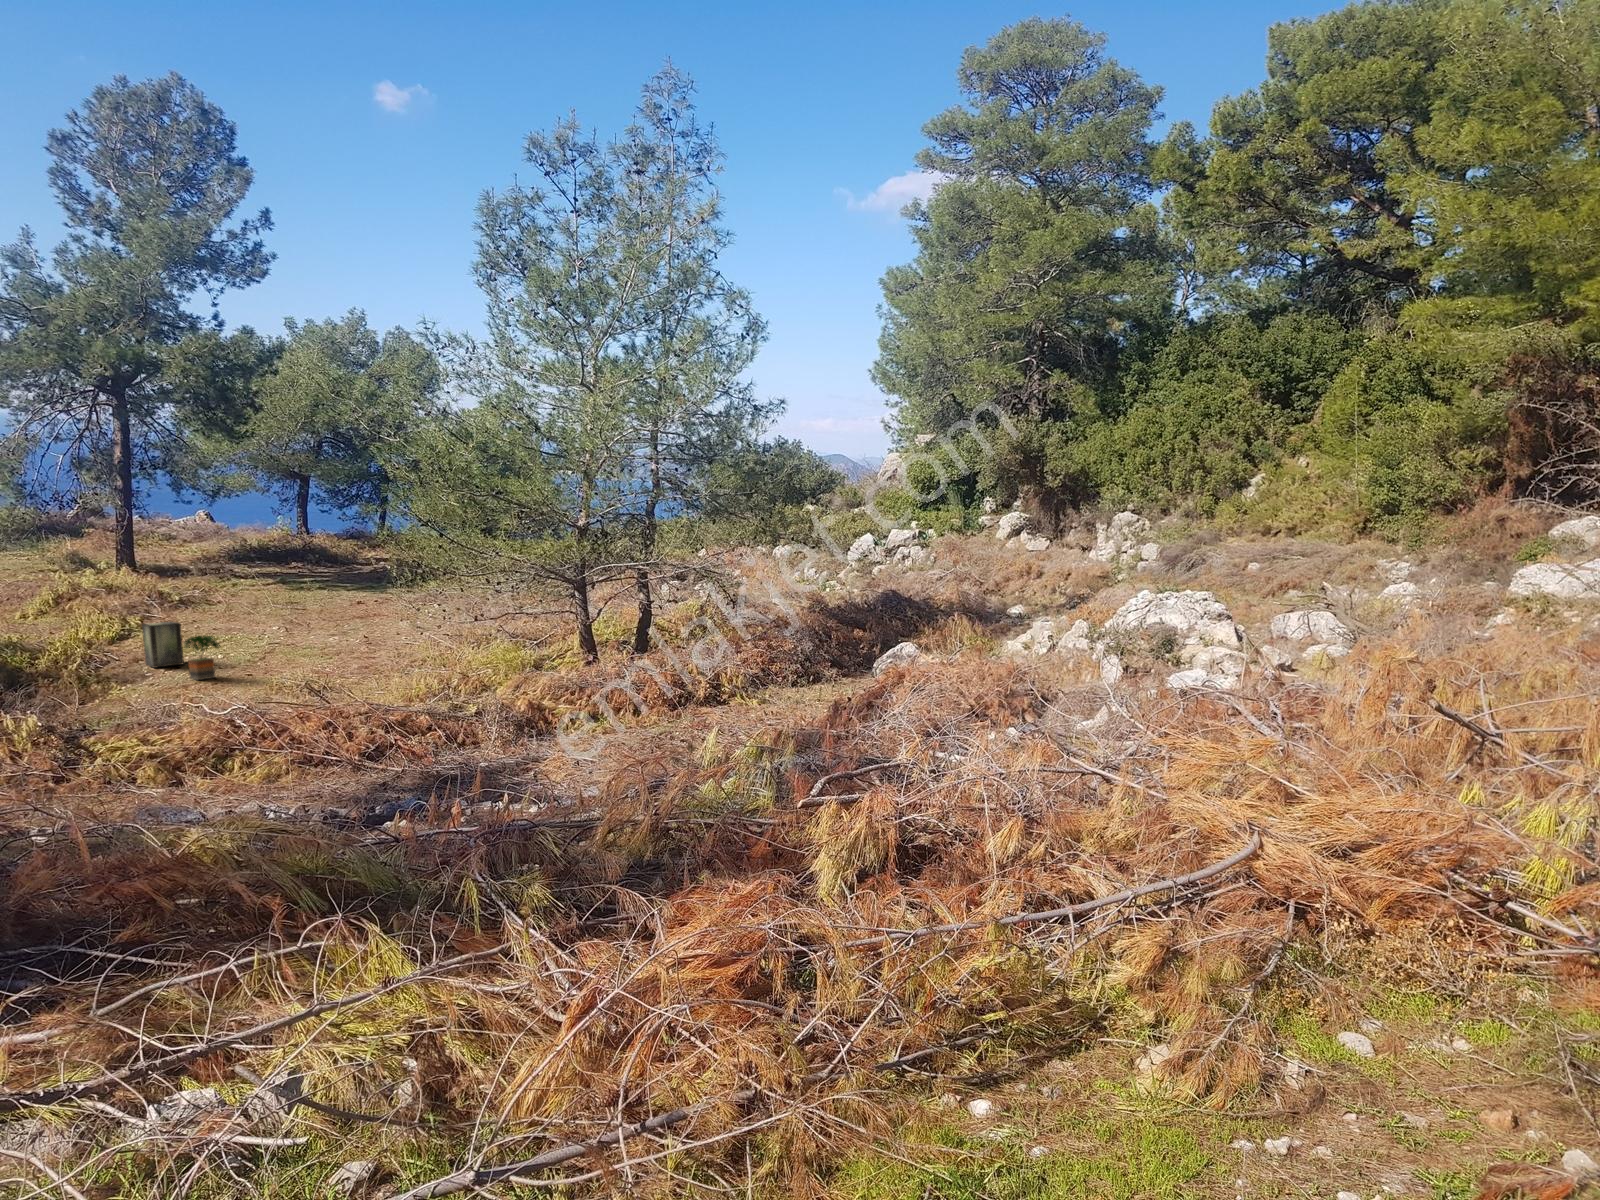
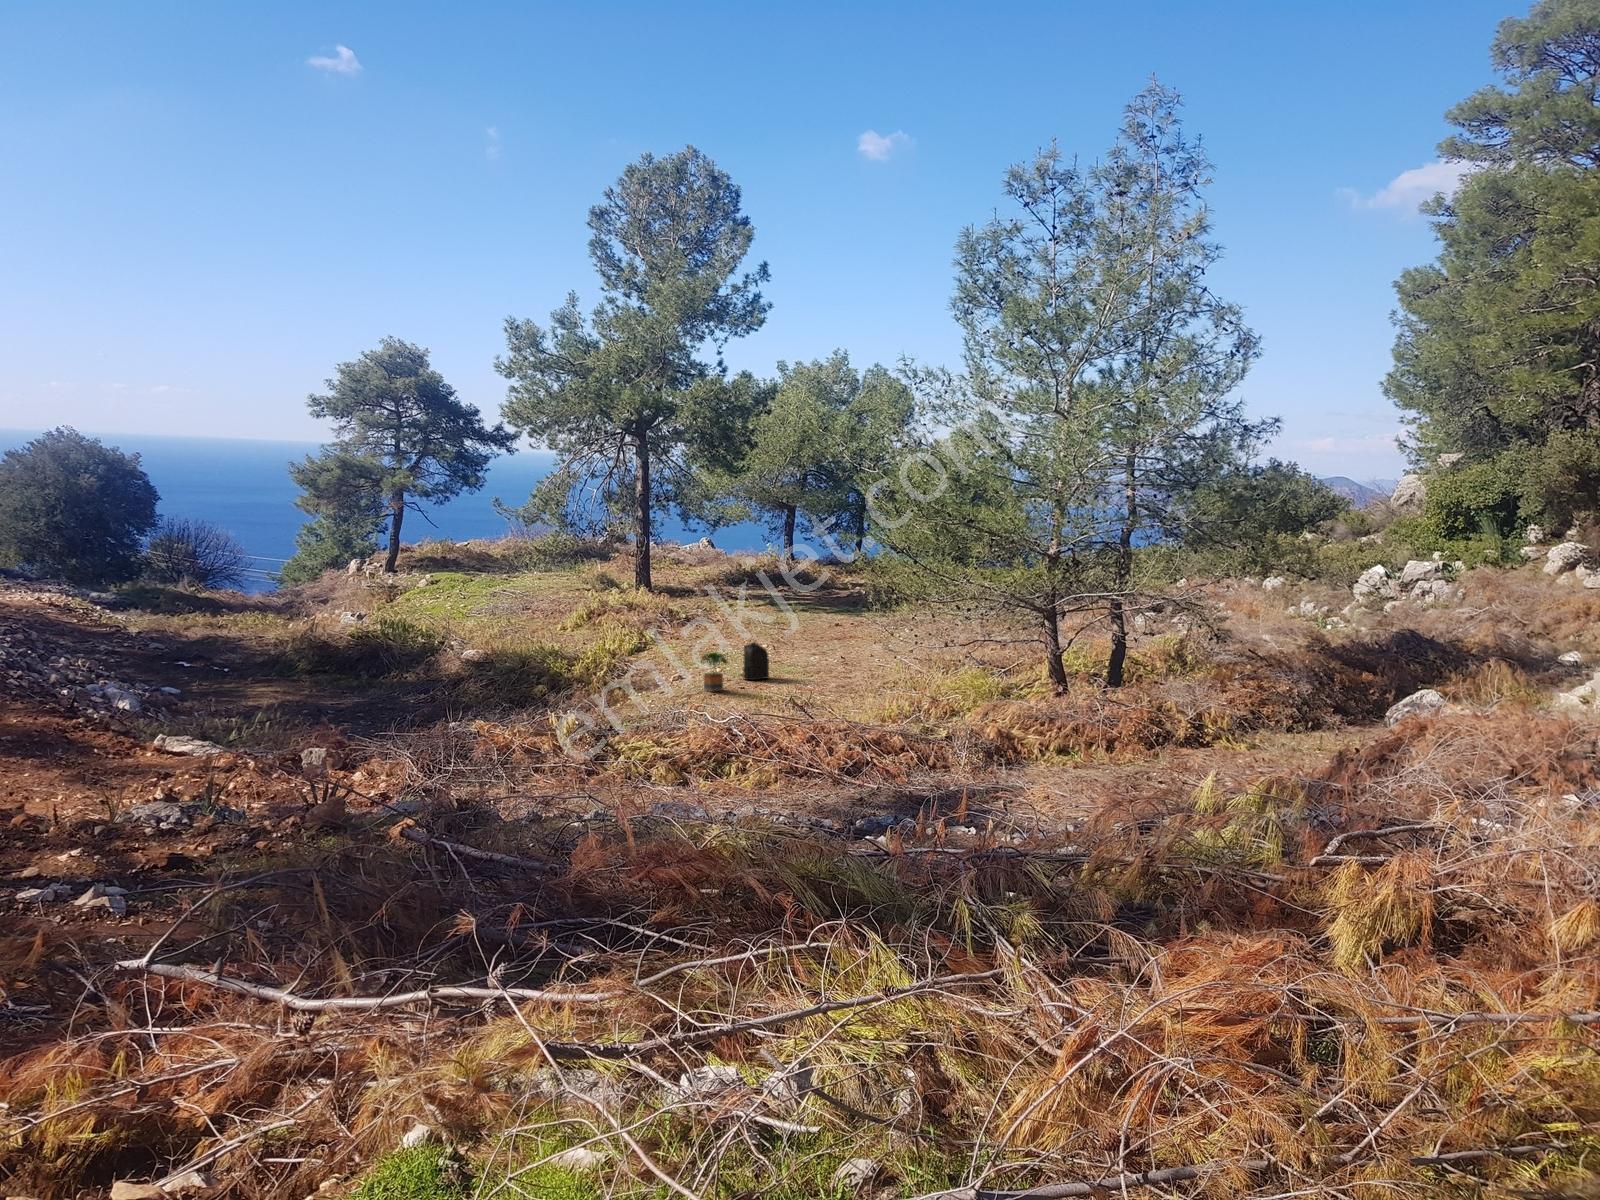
storage box: present [142,622,184,668] -> none [668,639,697,679]
backpack: none [244,622,278,664] -> present [743,642,769,680]

